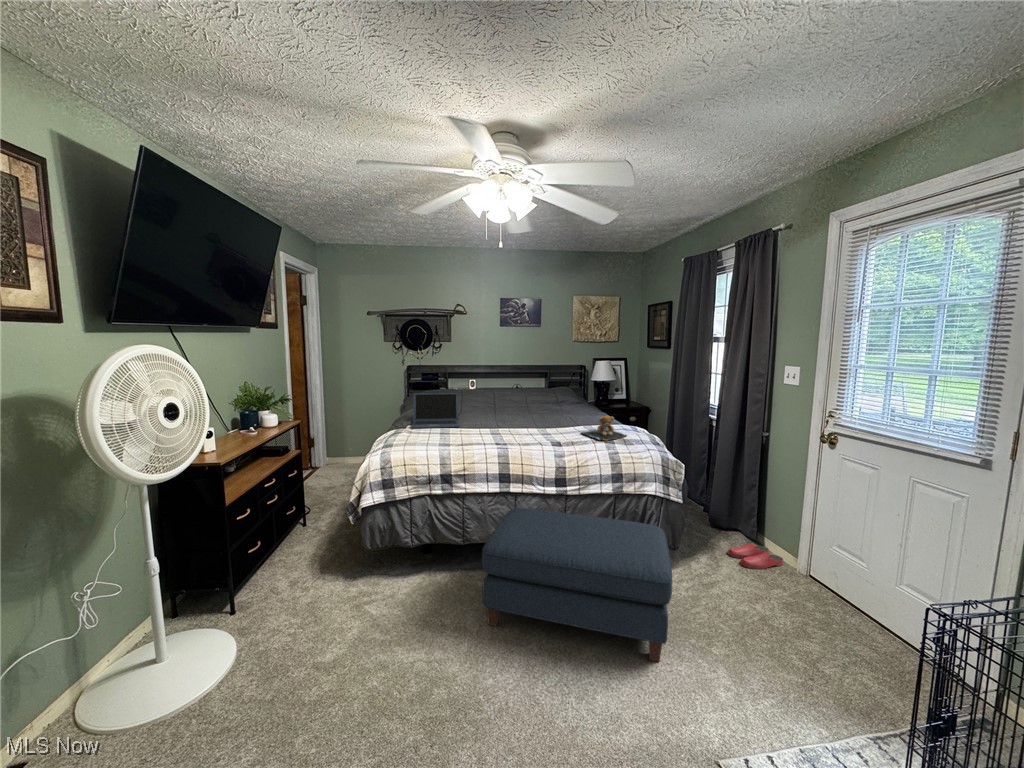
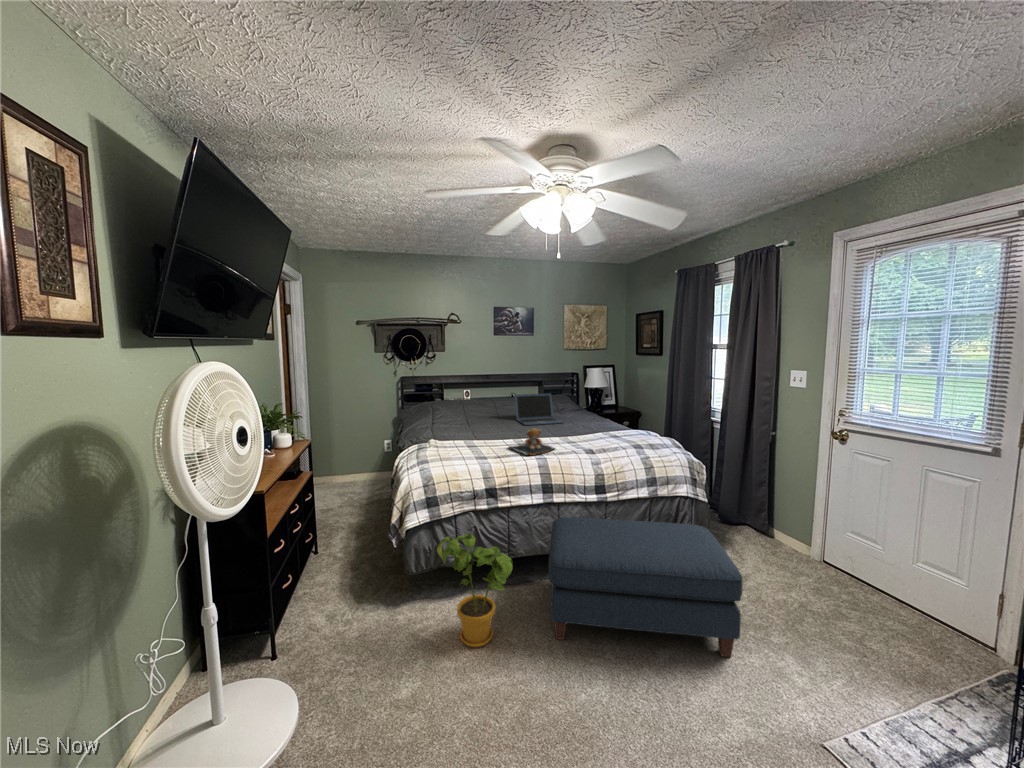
laptop: present [411,392,459,428] -> present [515,393,563,425]
teddy bear: present [581,416,626,440] -> present [510,428,554,455]
house plant: none [376,515,448,624] -> present [437,534,513,647]
slippers: present [728,543,783,569] -> none [745,535,796,559]

